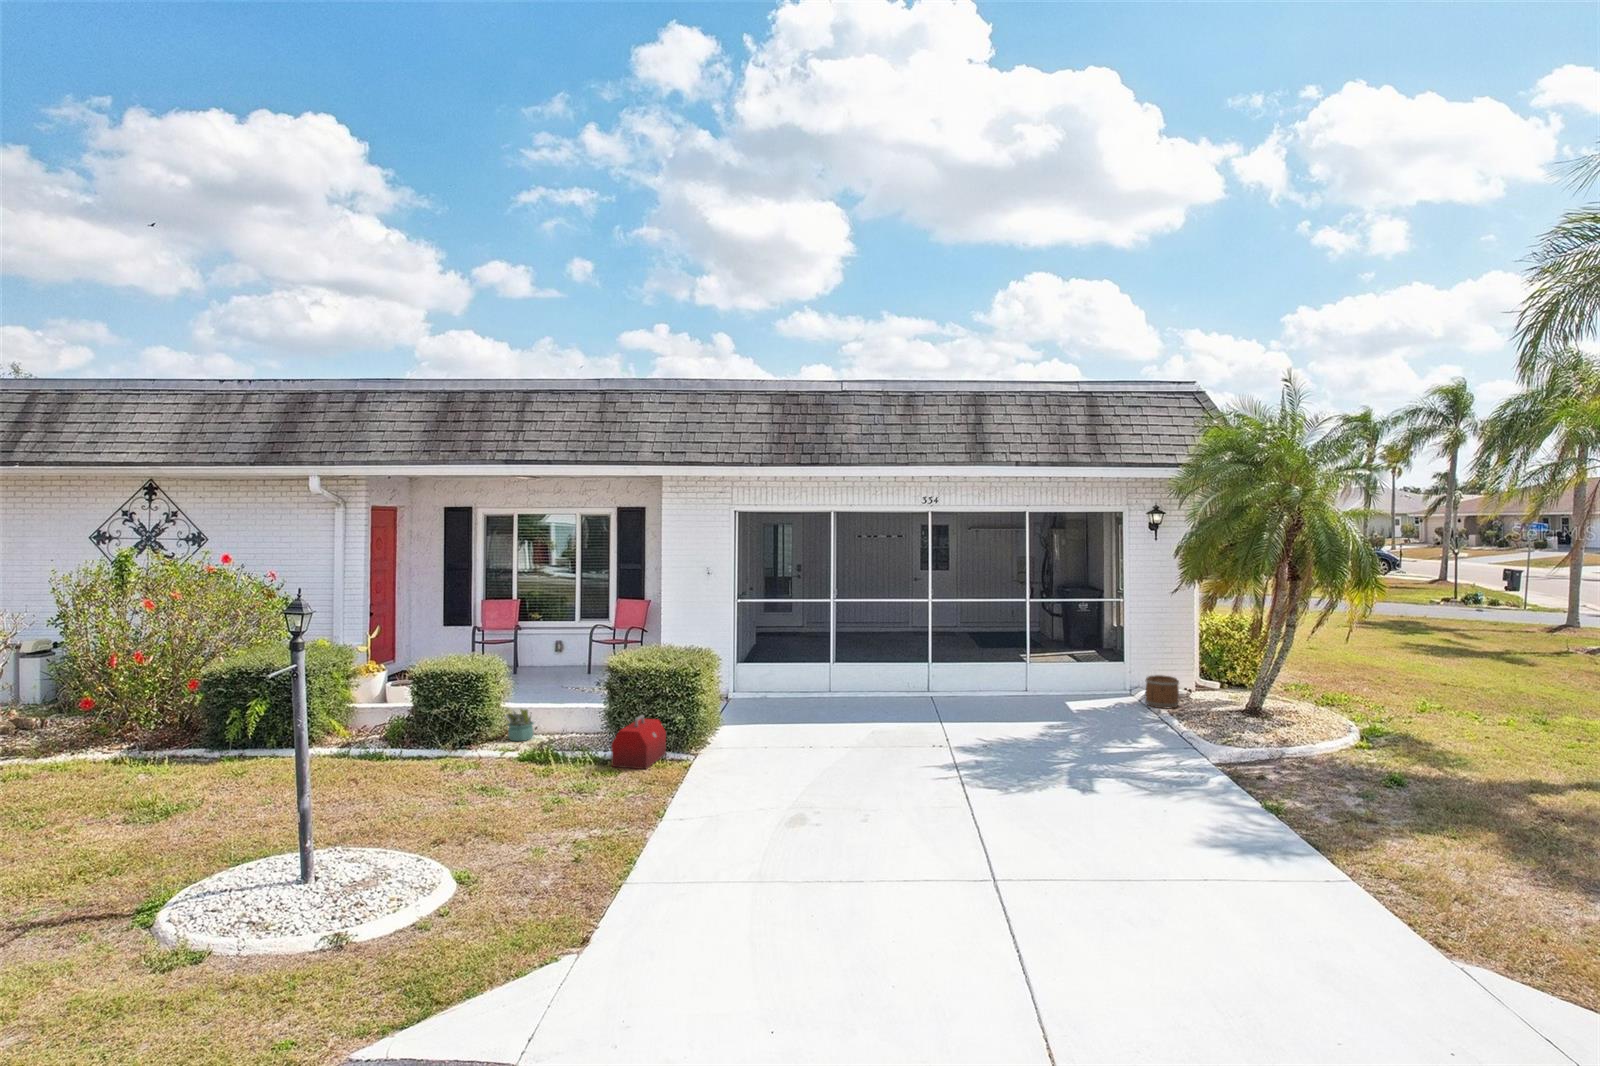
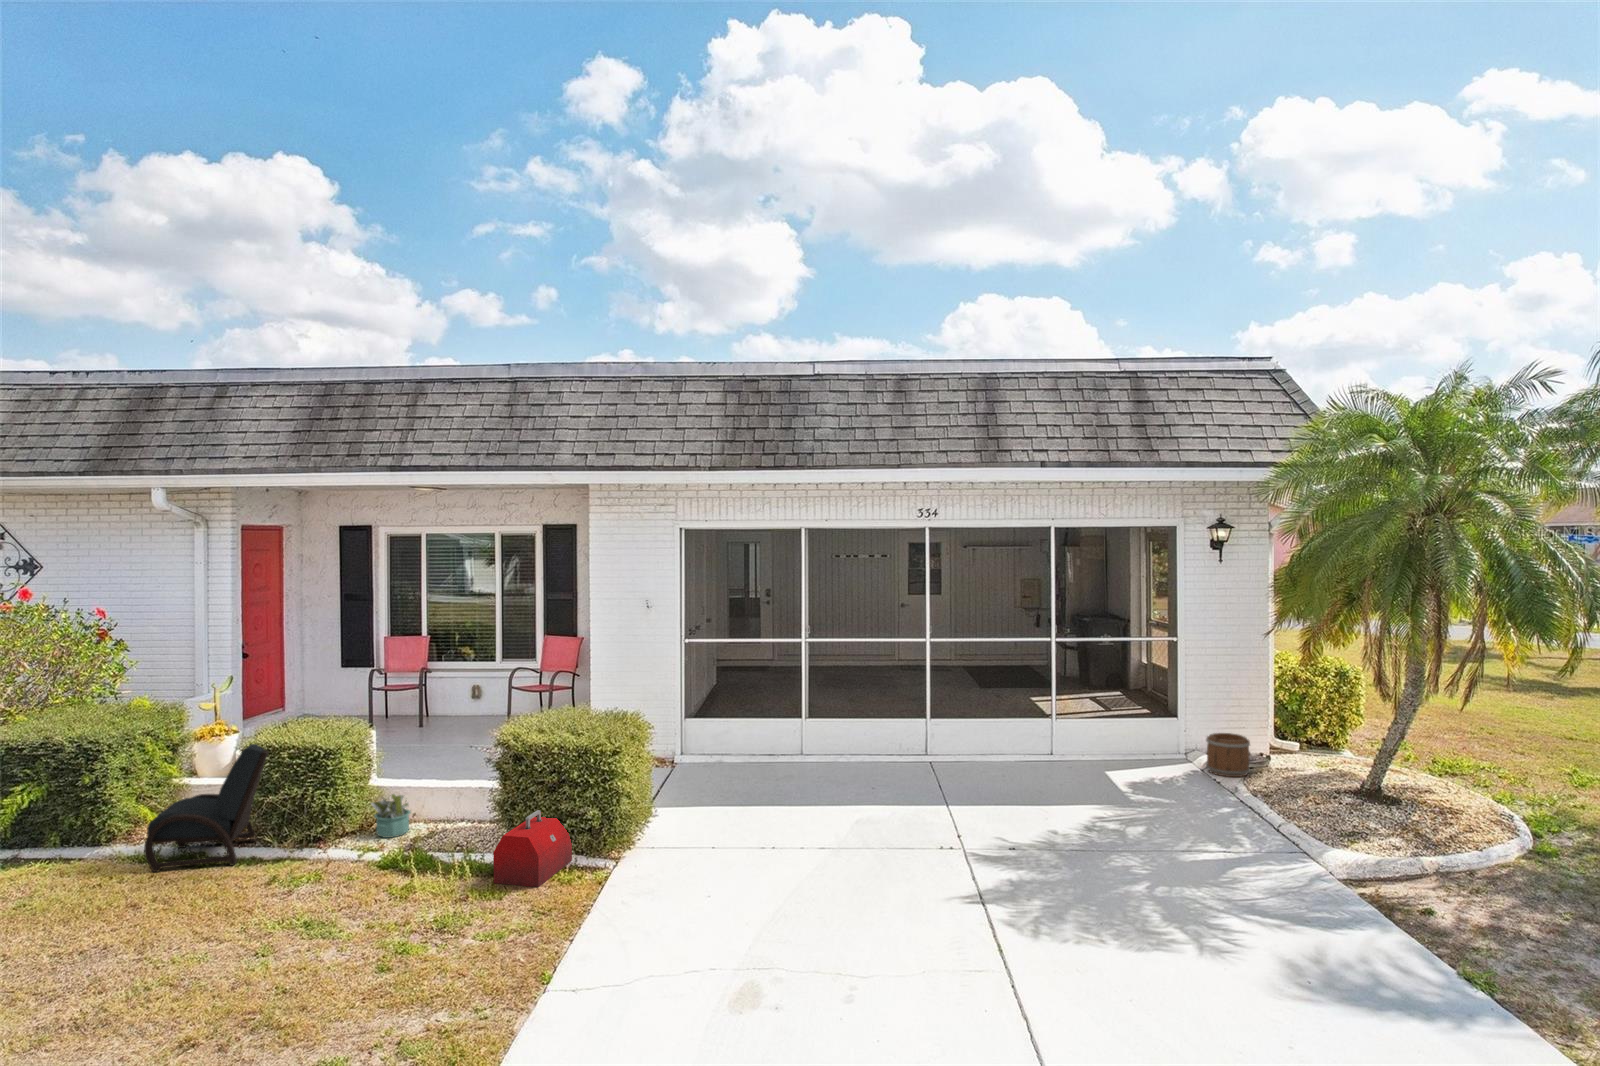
lounge chair: none [341,660,438,760] -> present [144,744,269,872]

